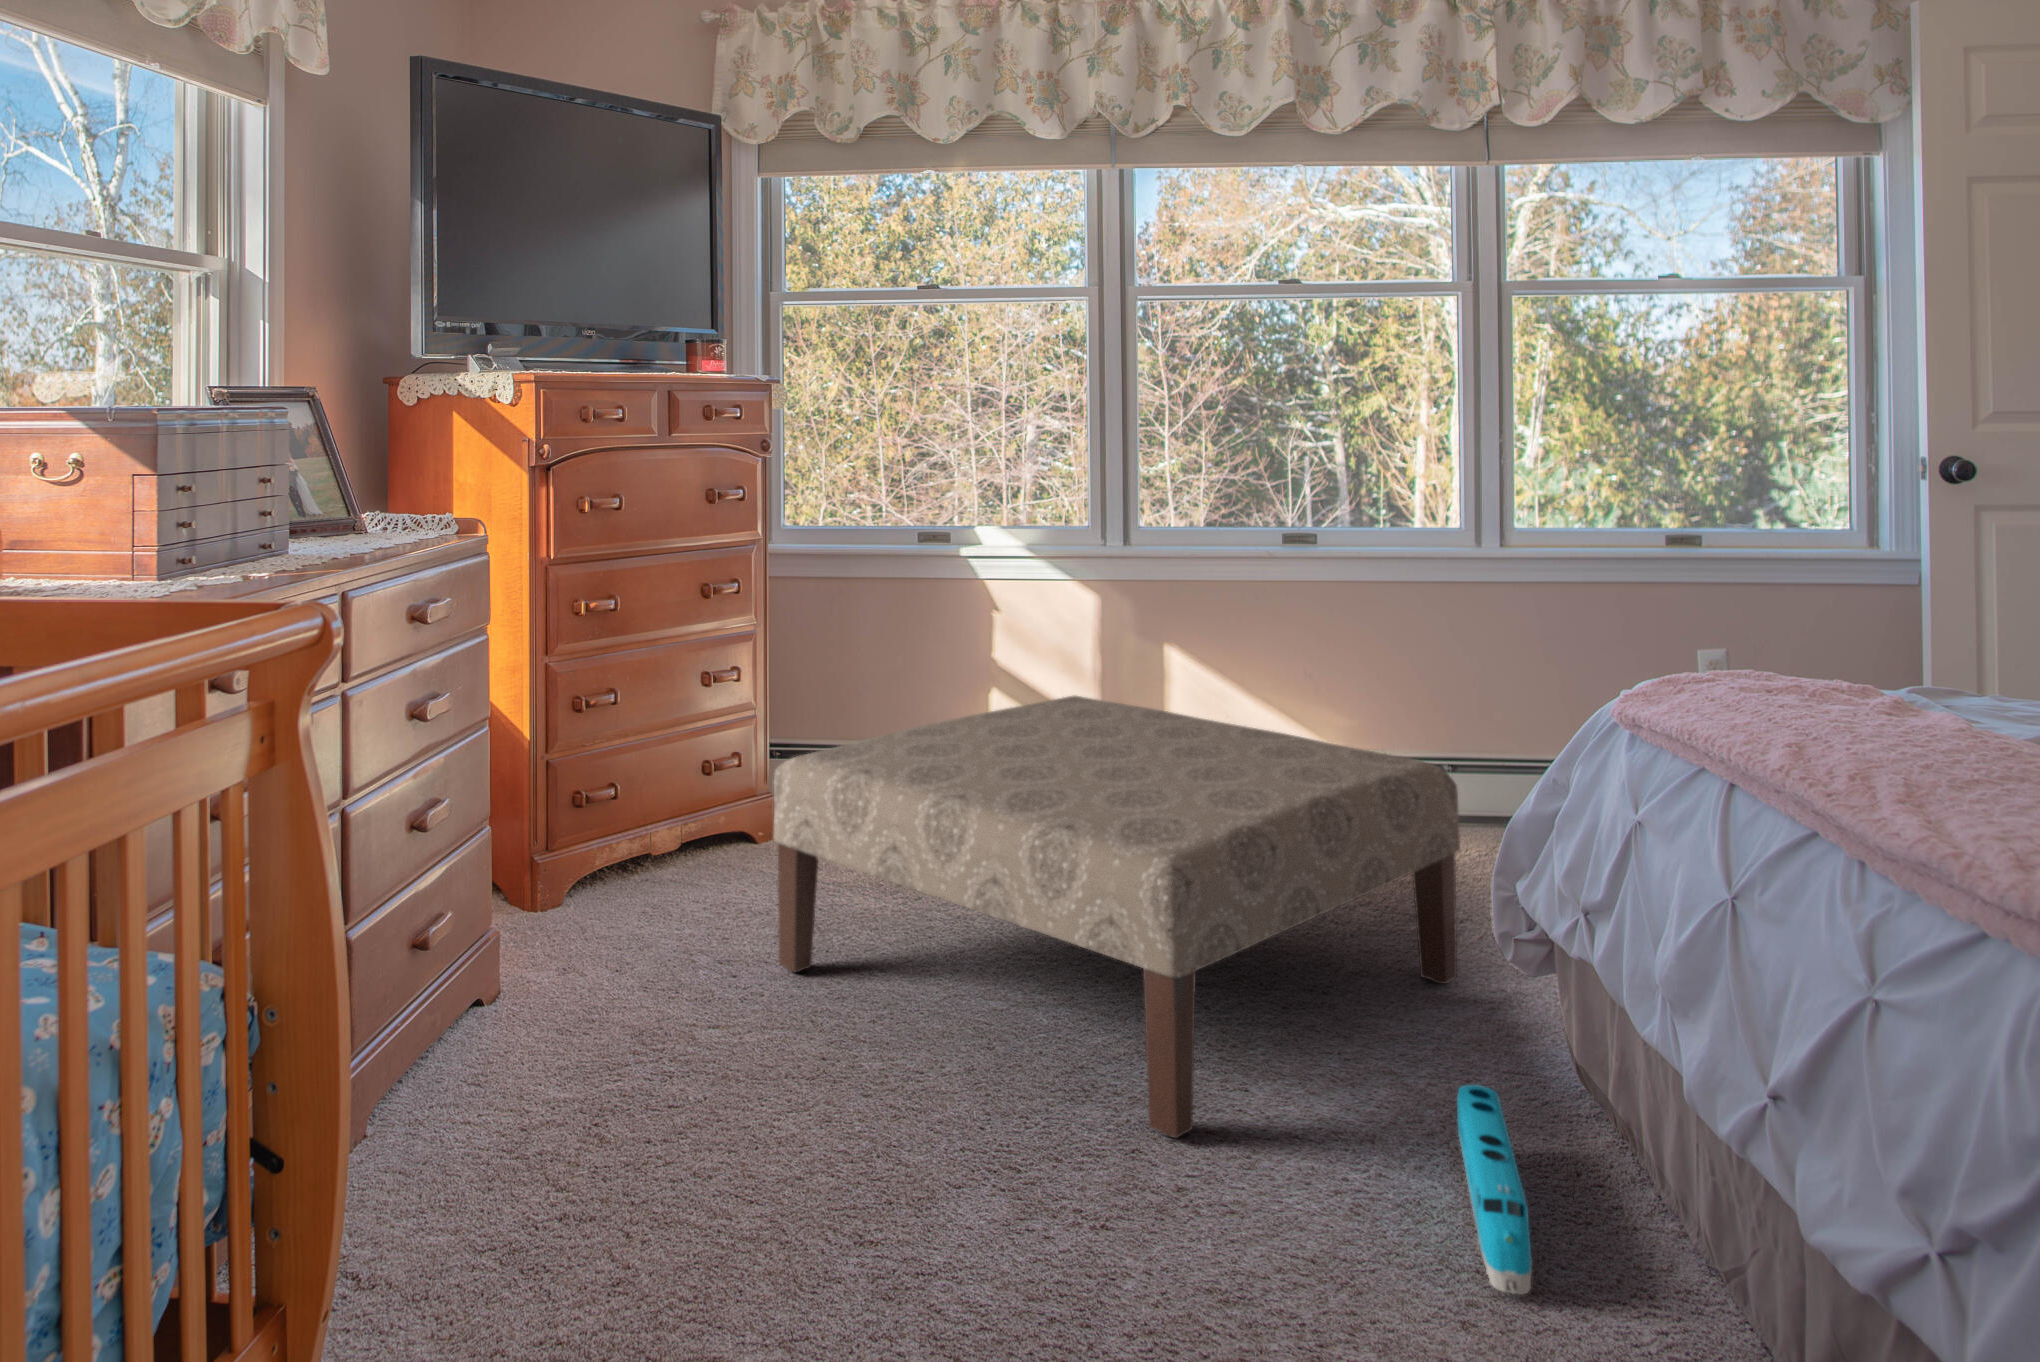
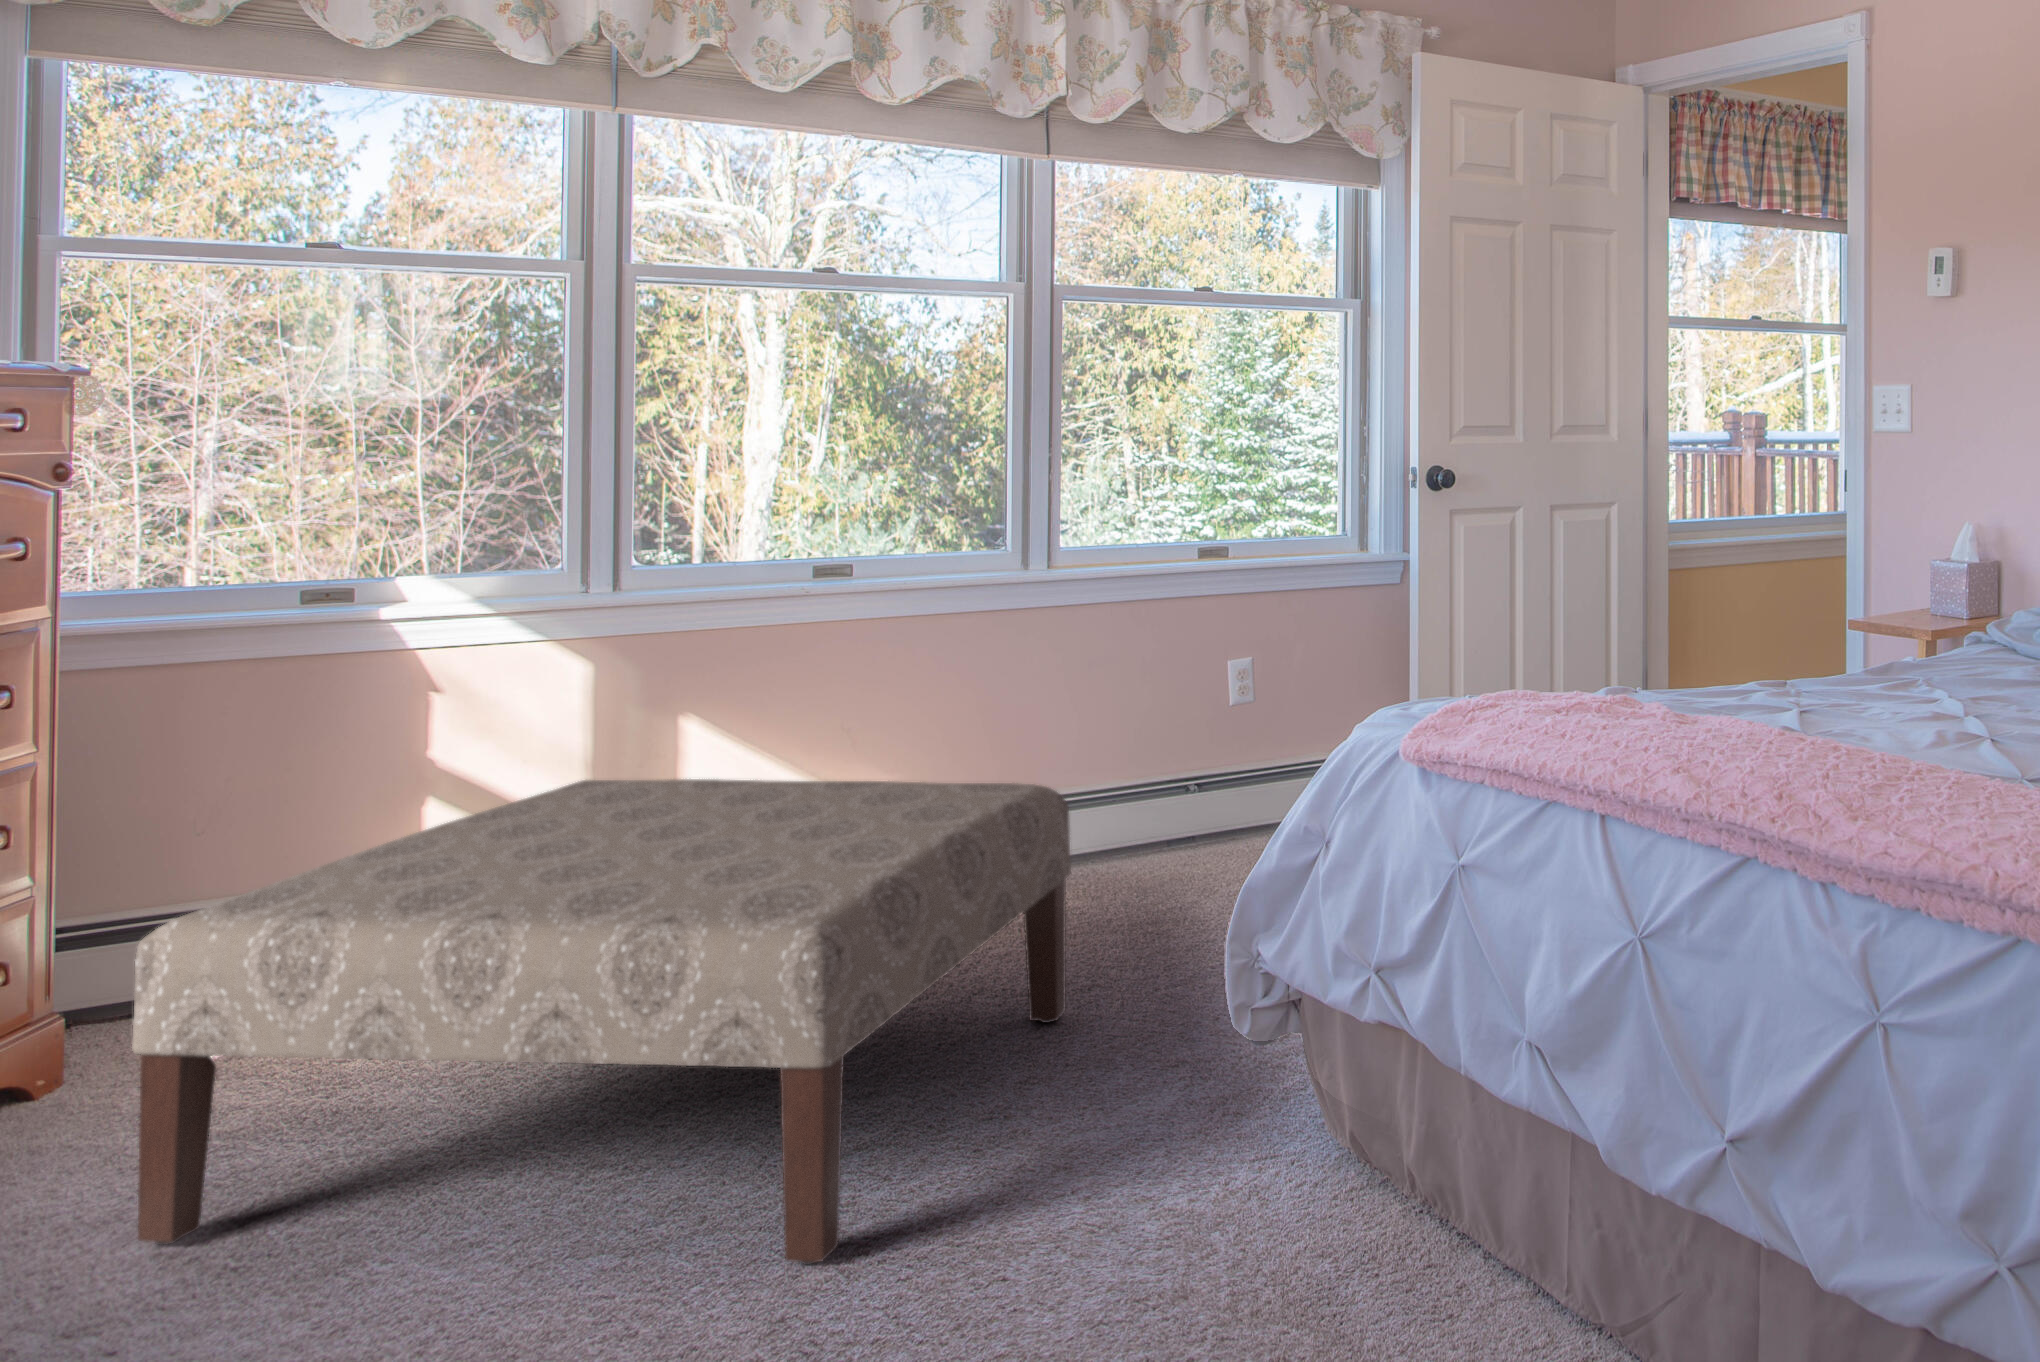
toy train: present [1457,1085,1532,1294] -> none [1121,1095,1230,1282]

